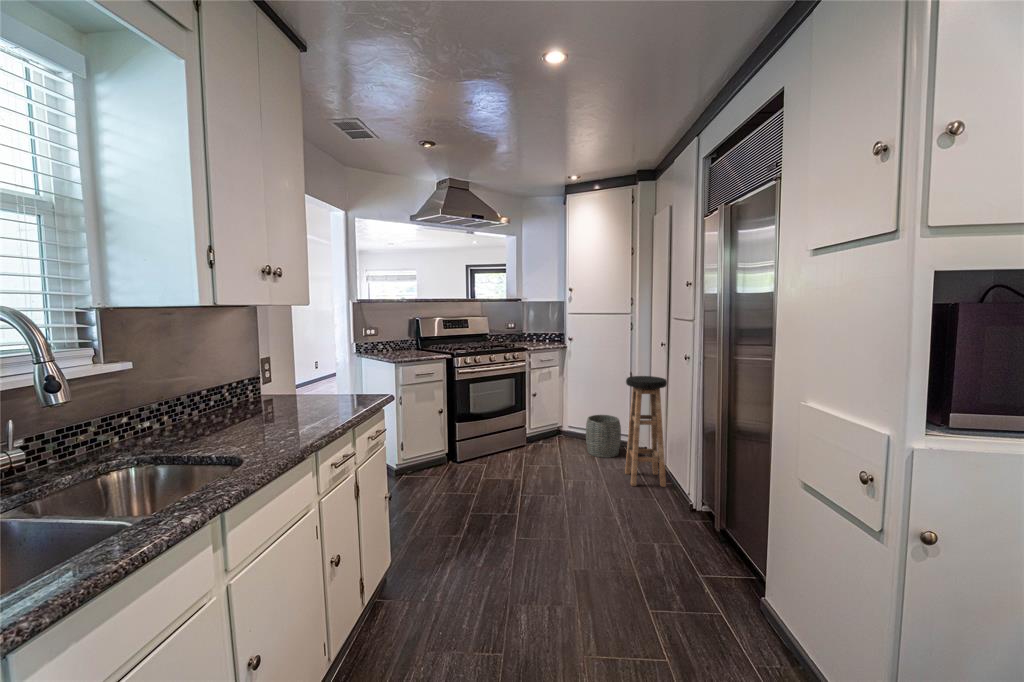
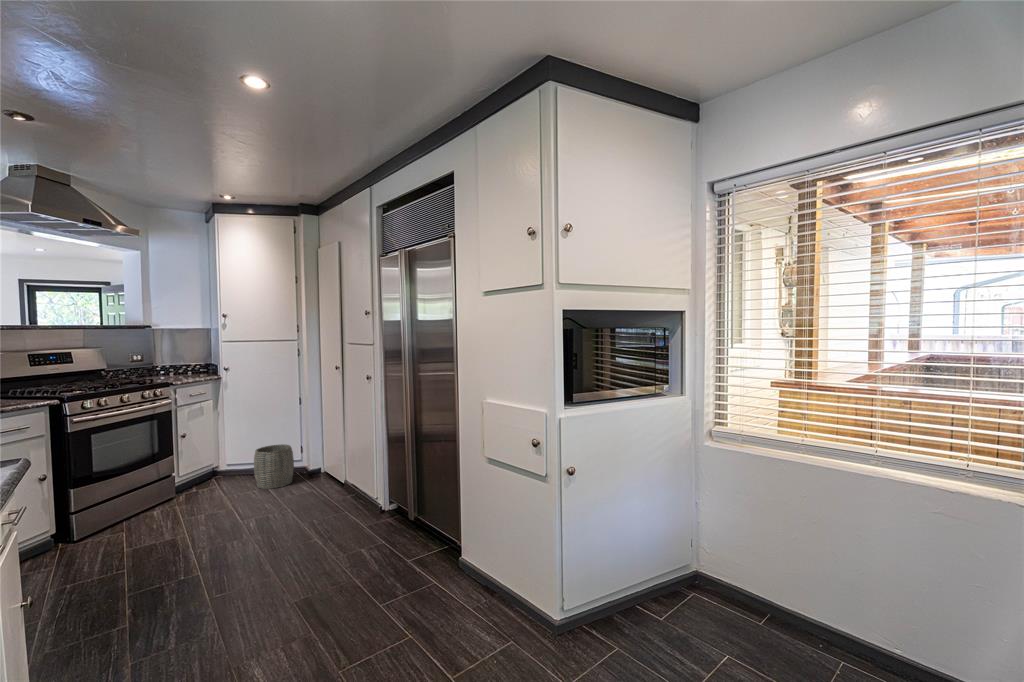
bar stool: present [625,376,667,487] -> none [300,396,344,502]

